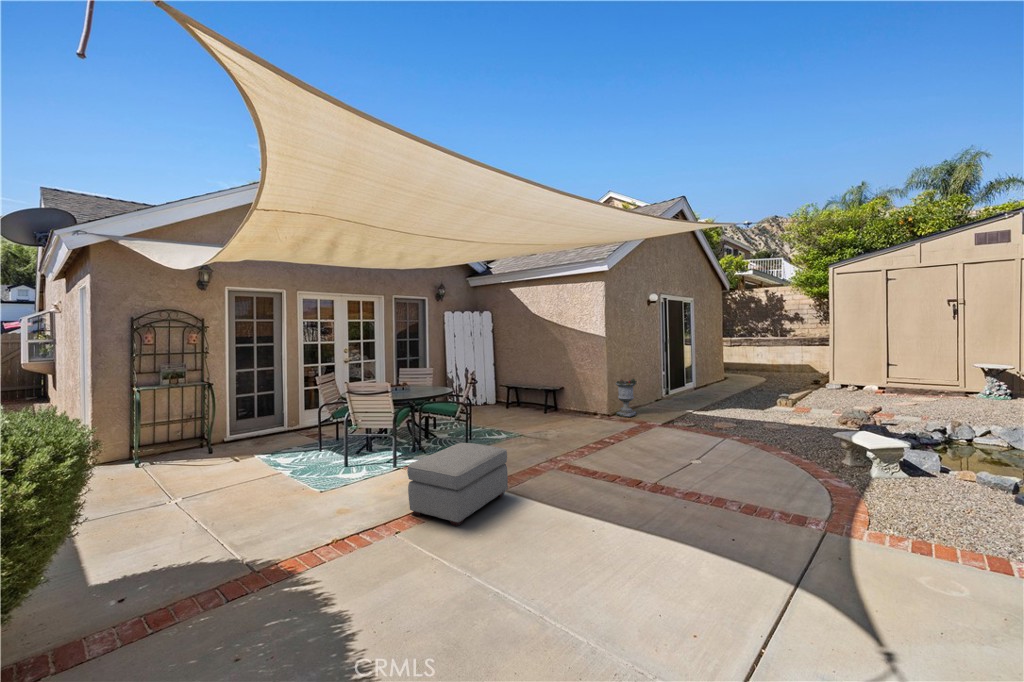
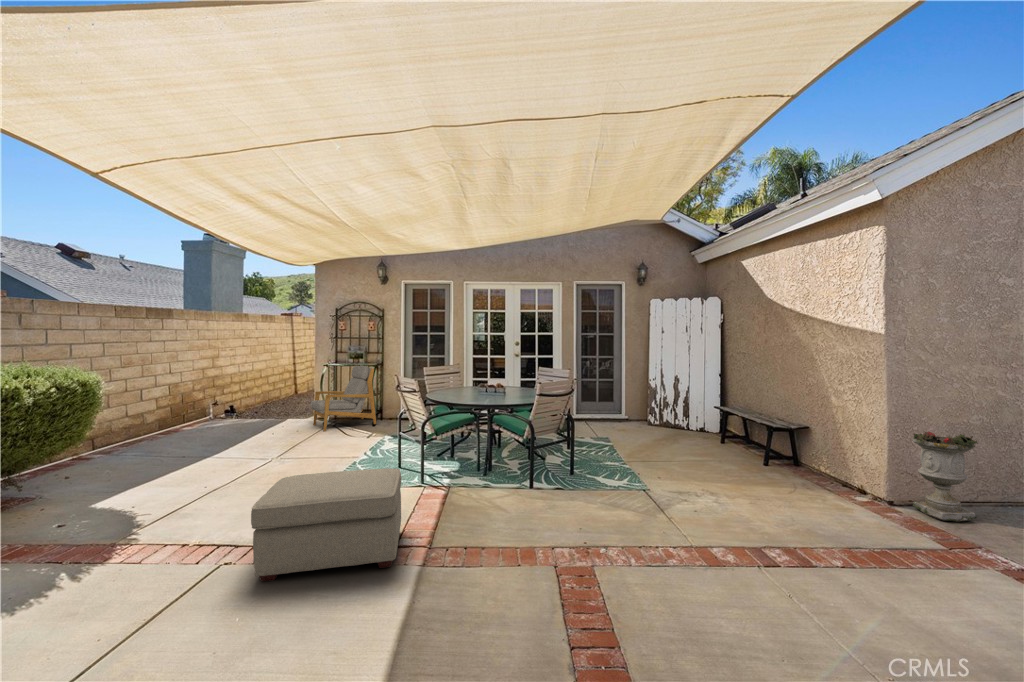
armchair: none [118,386,214,470] -> present [310,366,376,432]

